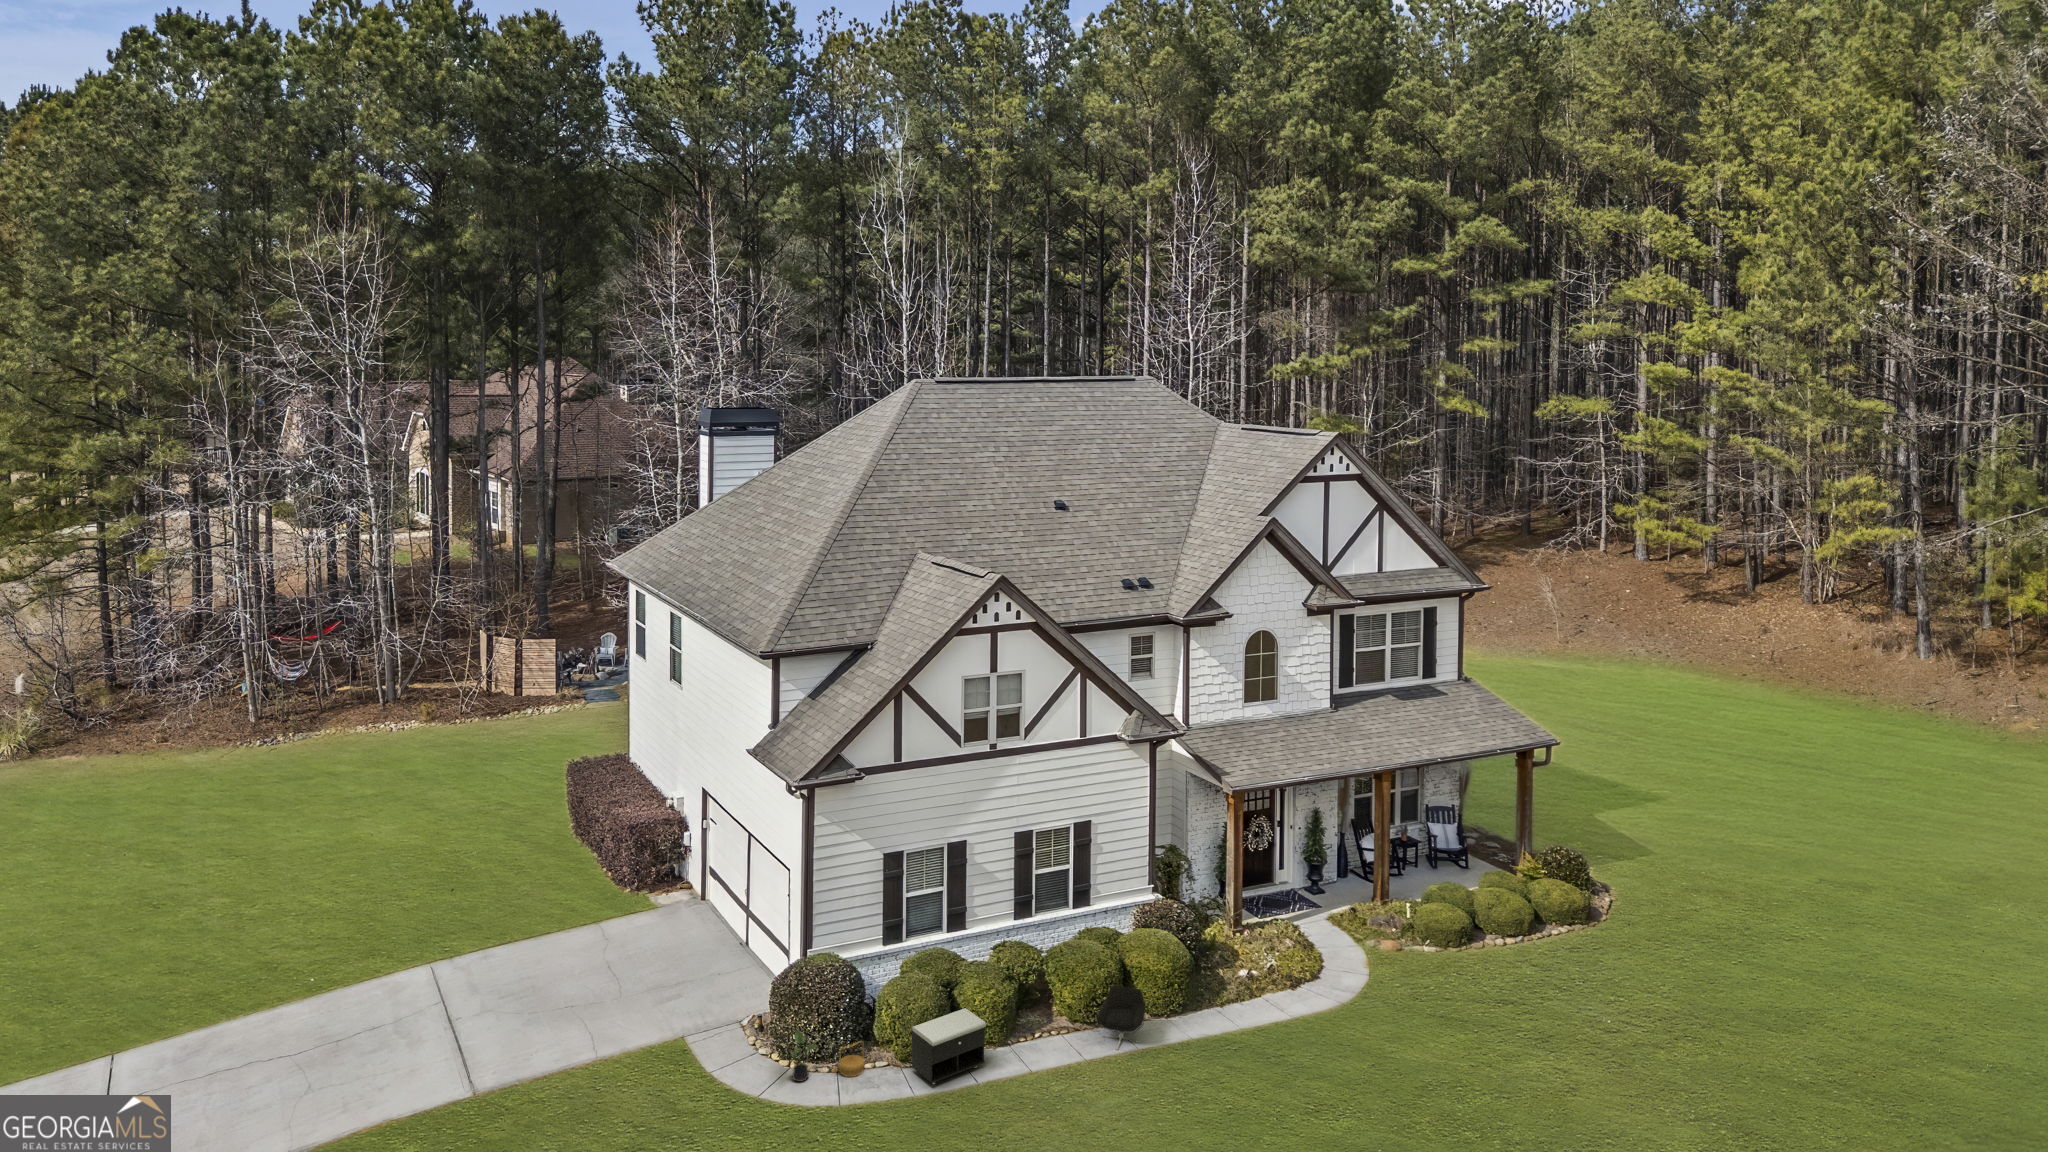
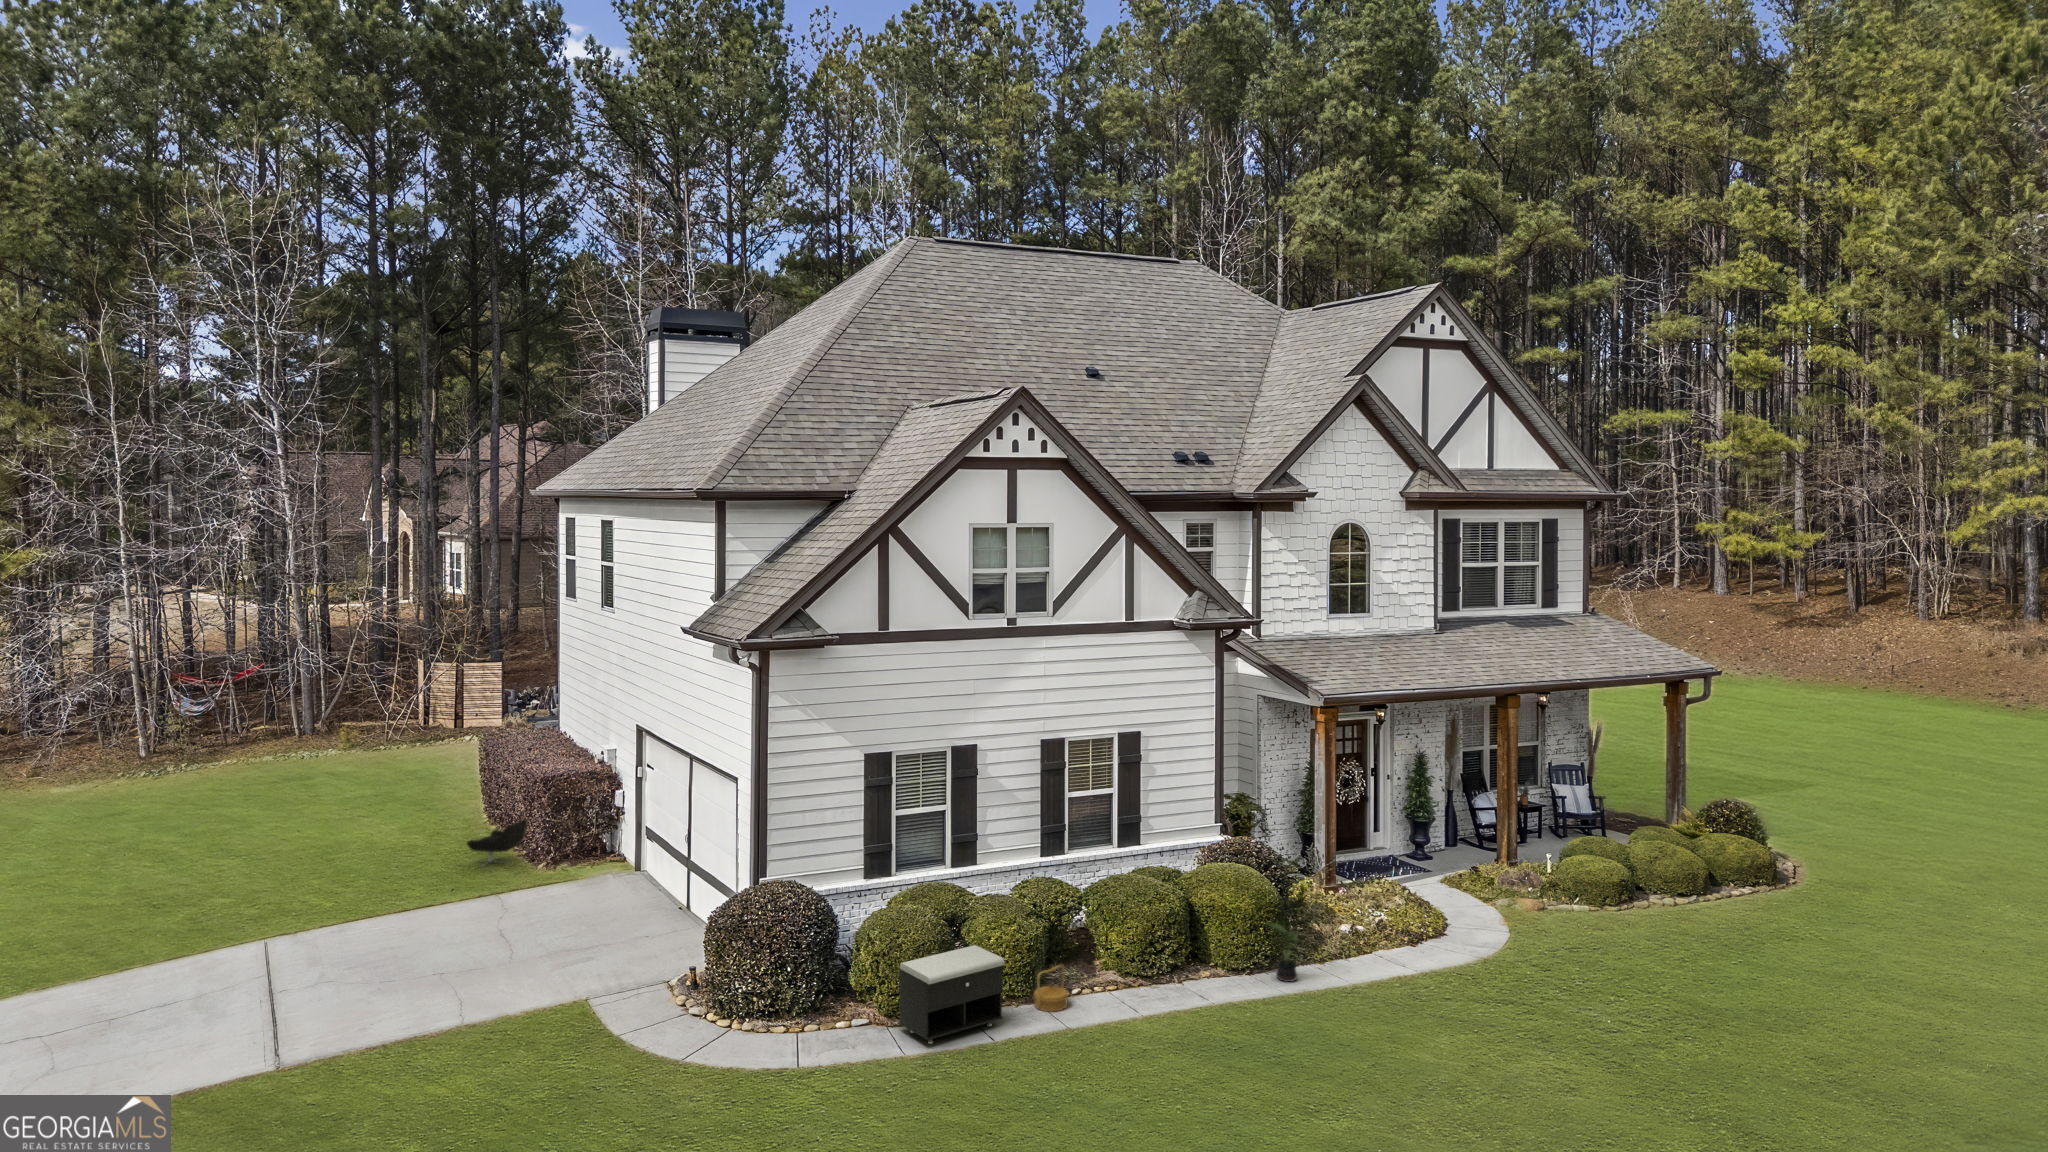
lounge chair: present [1096,986,1146,1049] -> present [467,820,527,864]
potted plant: present [792,1030,819,1082] -> present [1265,922,1299,982]
woven basket: present [839,1042,865,1077] -> present [1034,965,1068,1012]

